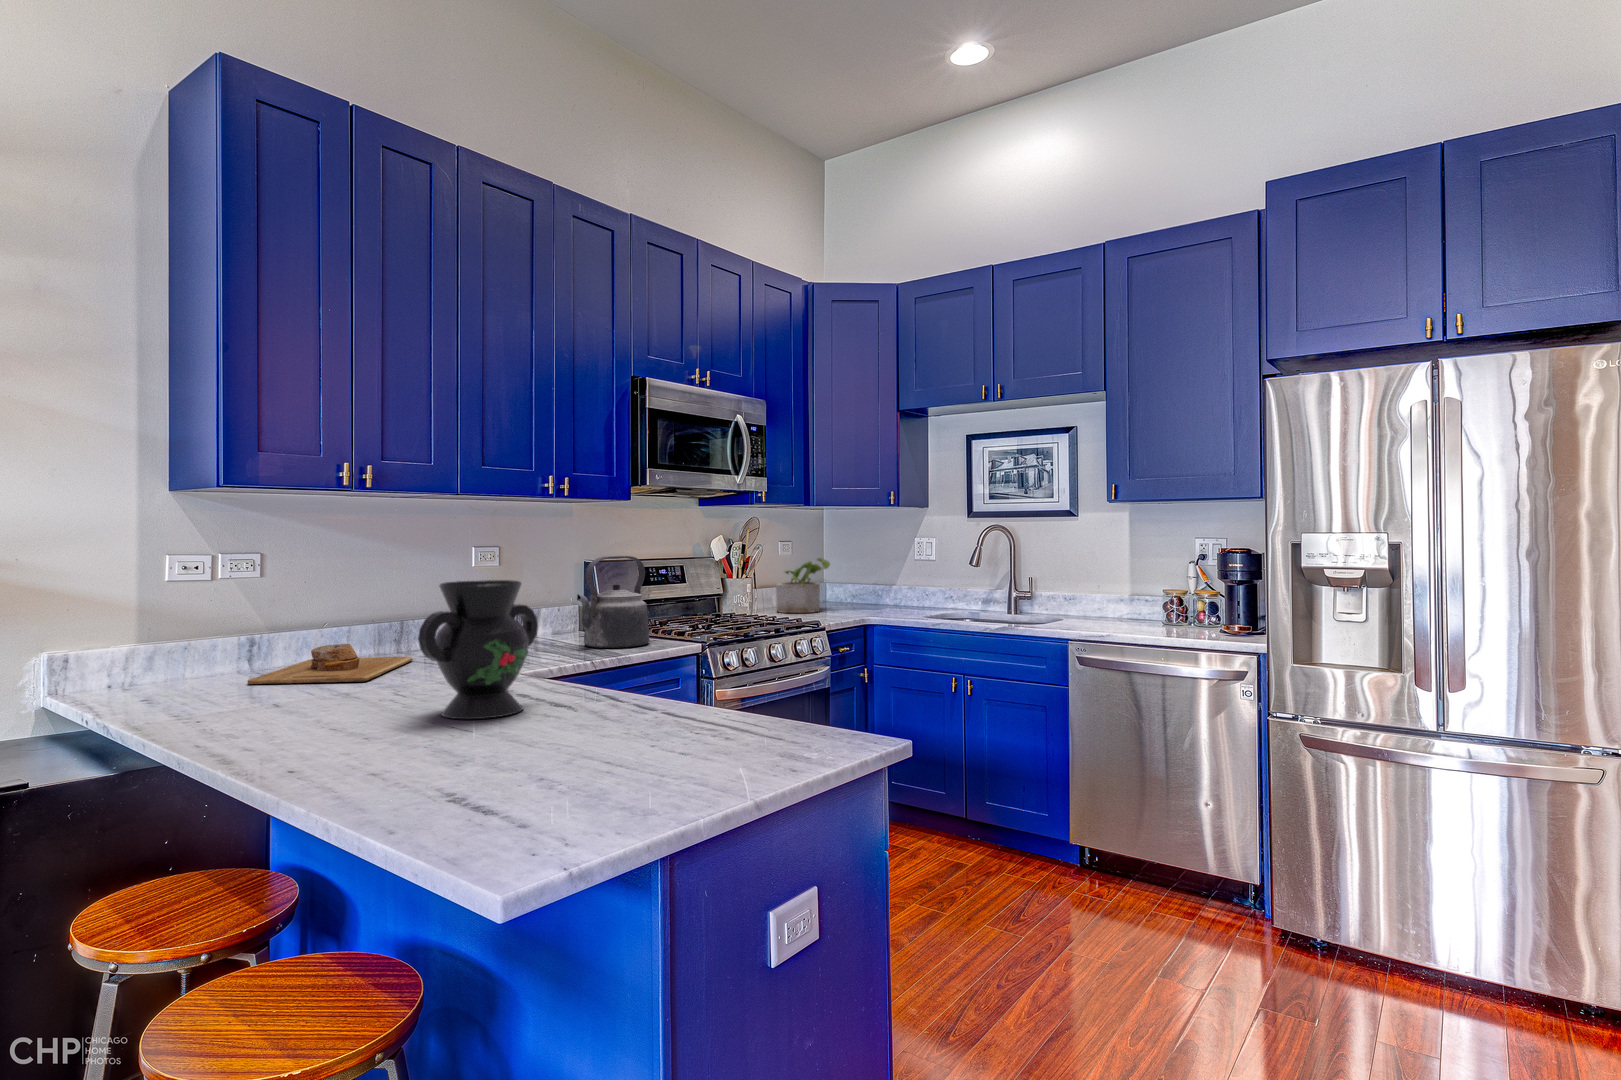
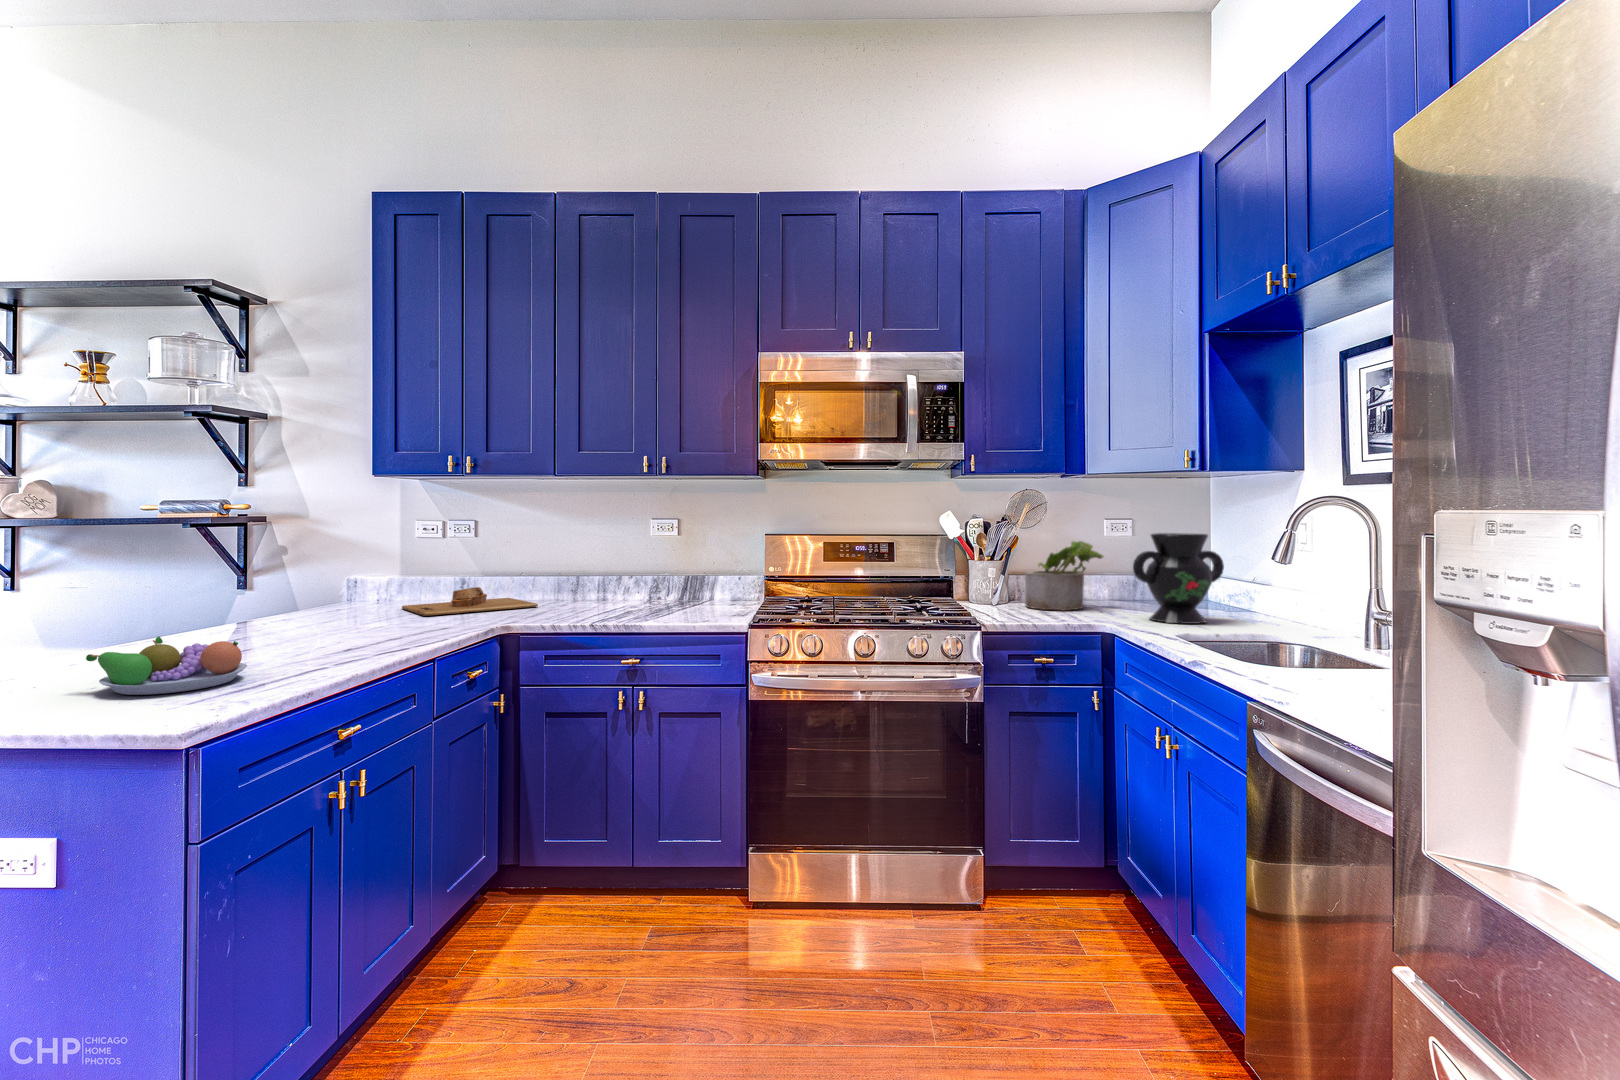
kettle: present [577,556,650,648] -> none [645,528,729,619]
decorative vase: present [418,580,538,719] -> present [1133,533,1224,624]
fruit bowl: none [571,684,689,741] -> present [86,636,247,695]

